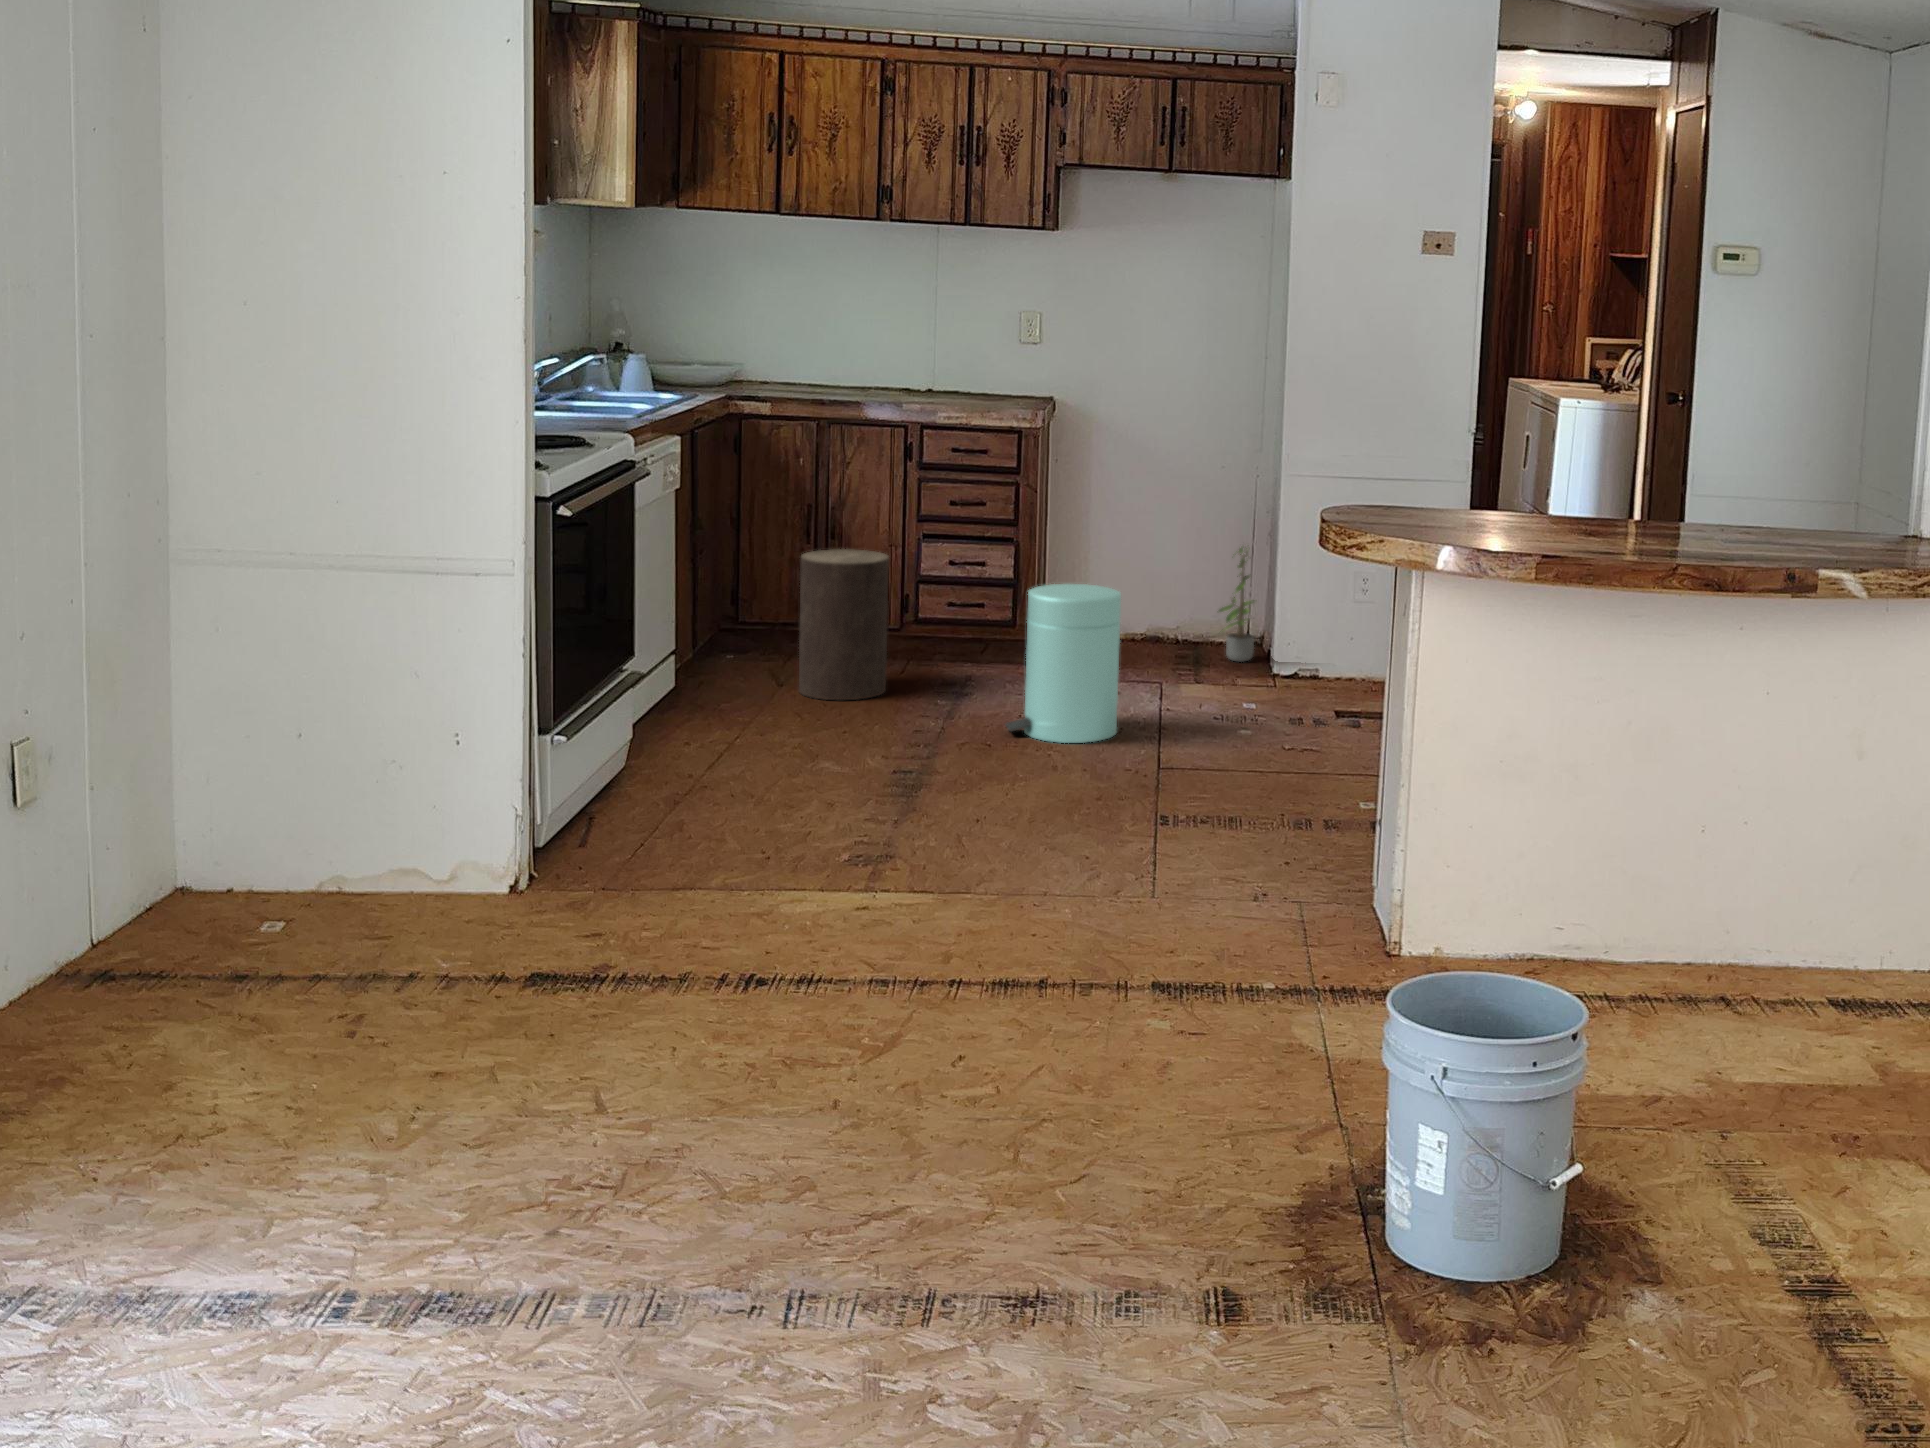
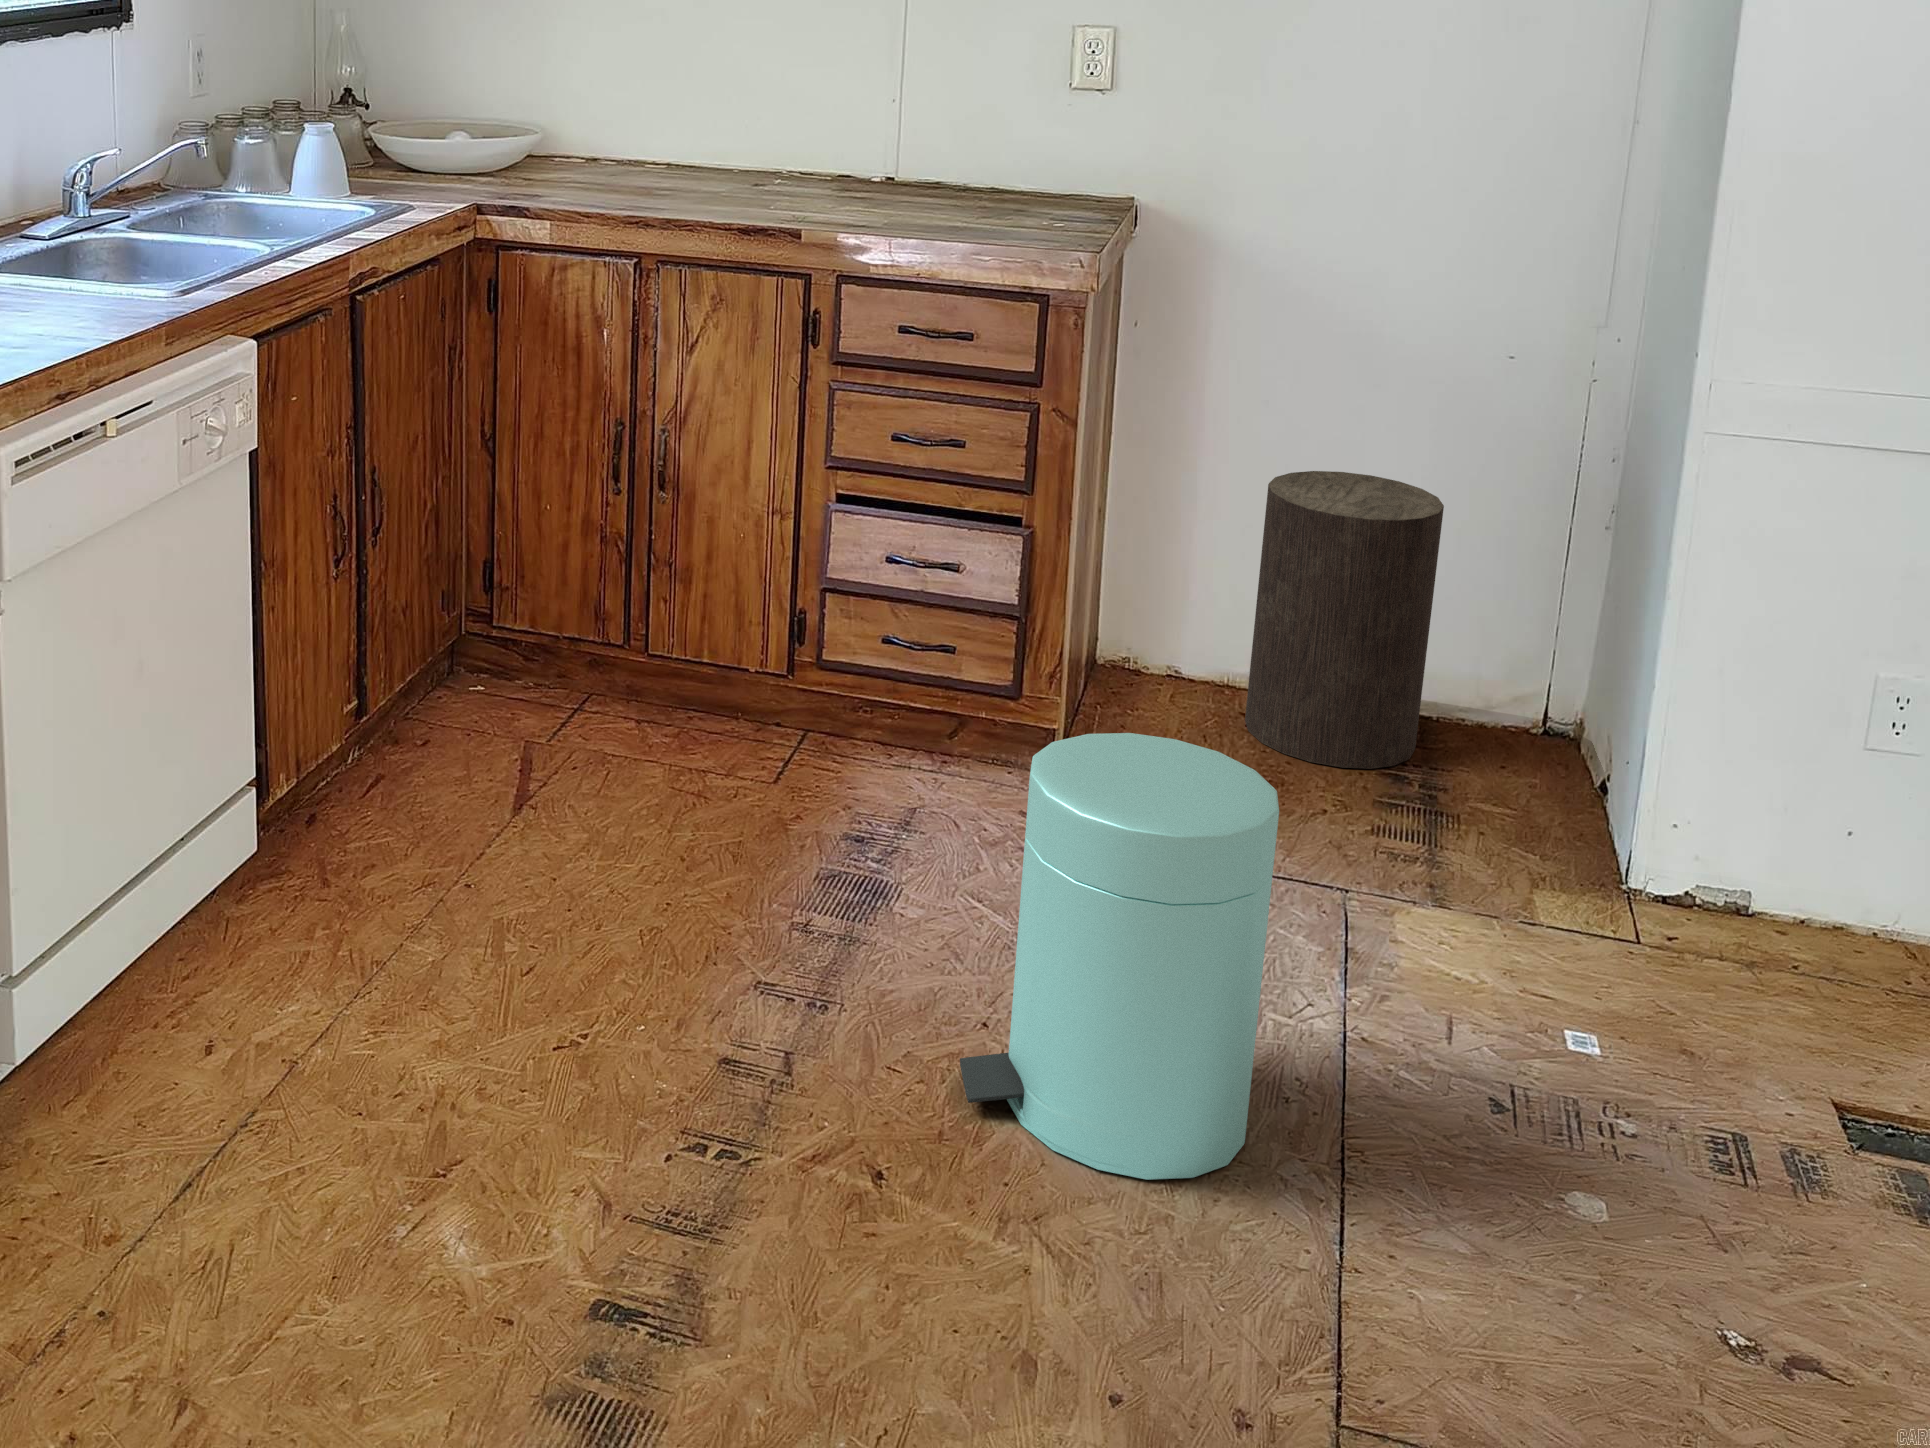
potted plant: present [1219,548,1254,662] -> none [1483,555,1590,826]
stool: present [799,549,889,700] -> present [1245,471,1444,769]

